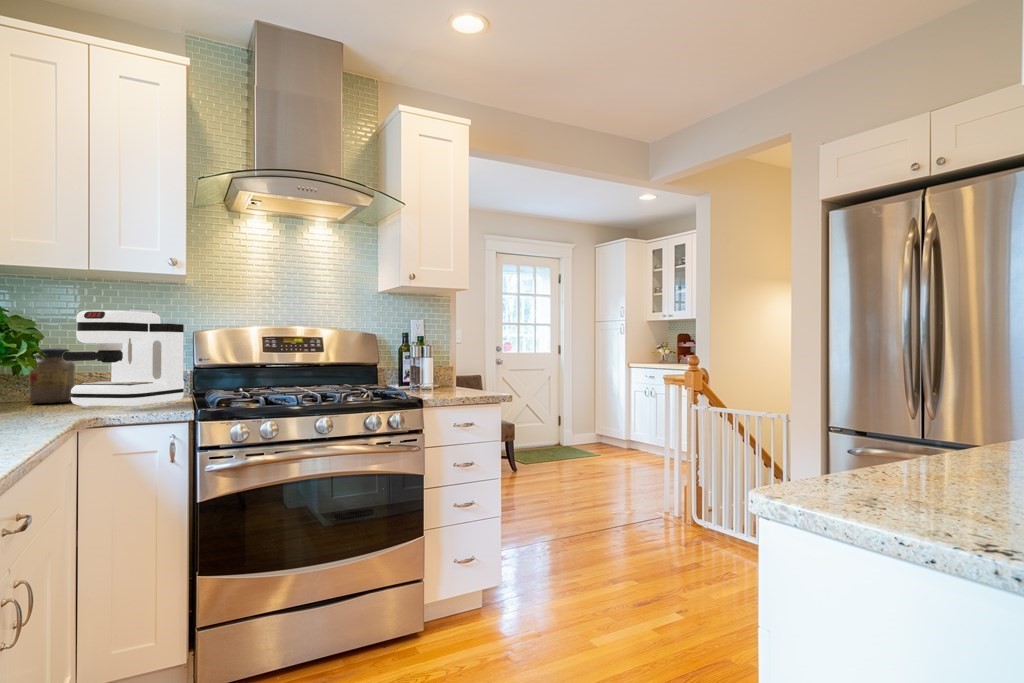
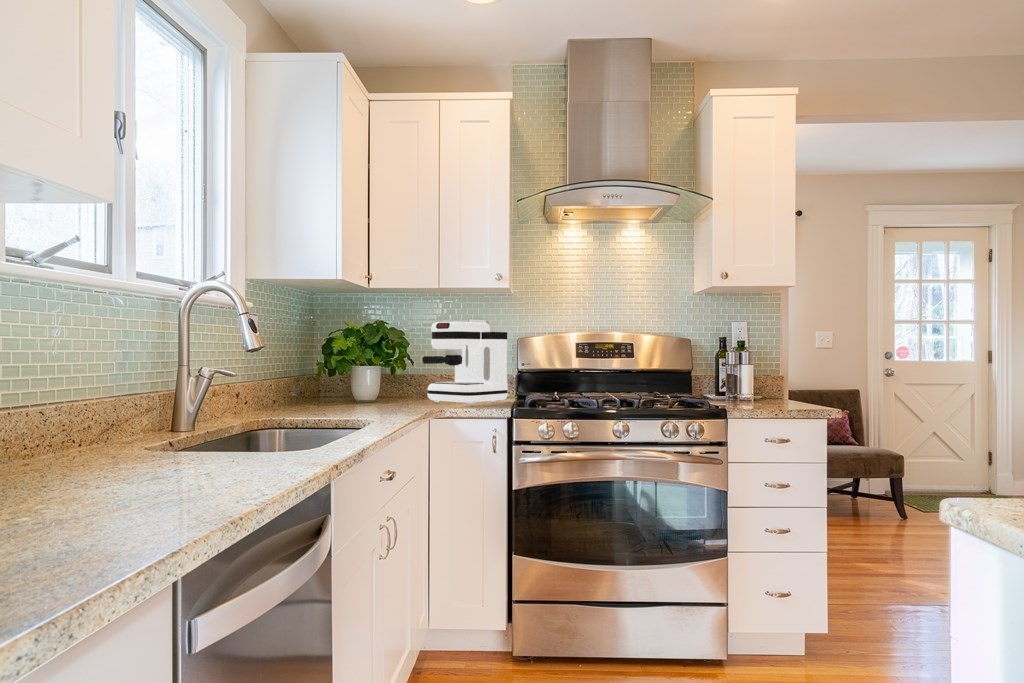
jar: present [29,348,75,404] -> none [402,353,431,398]

